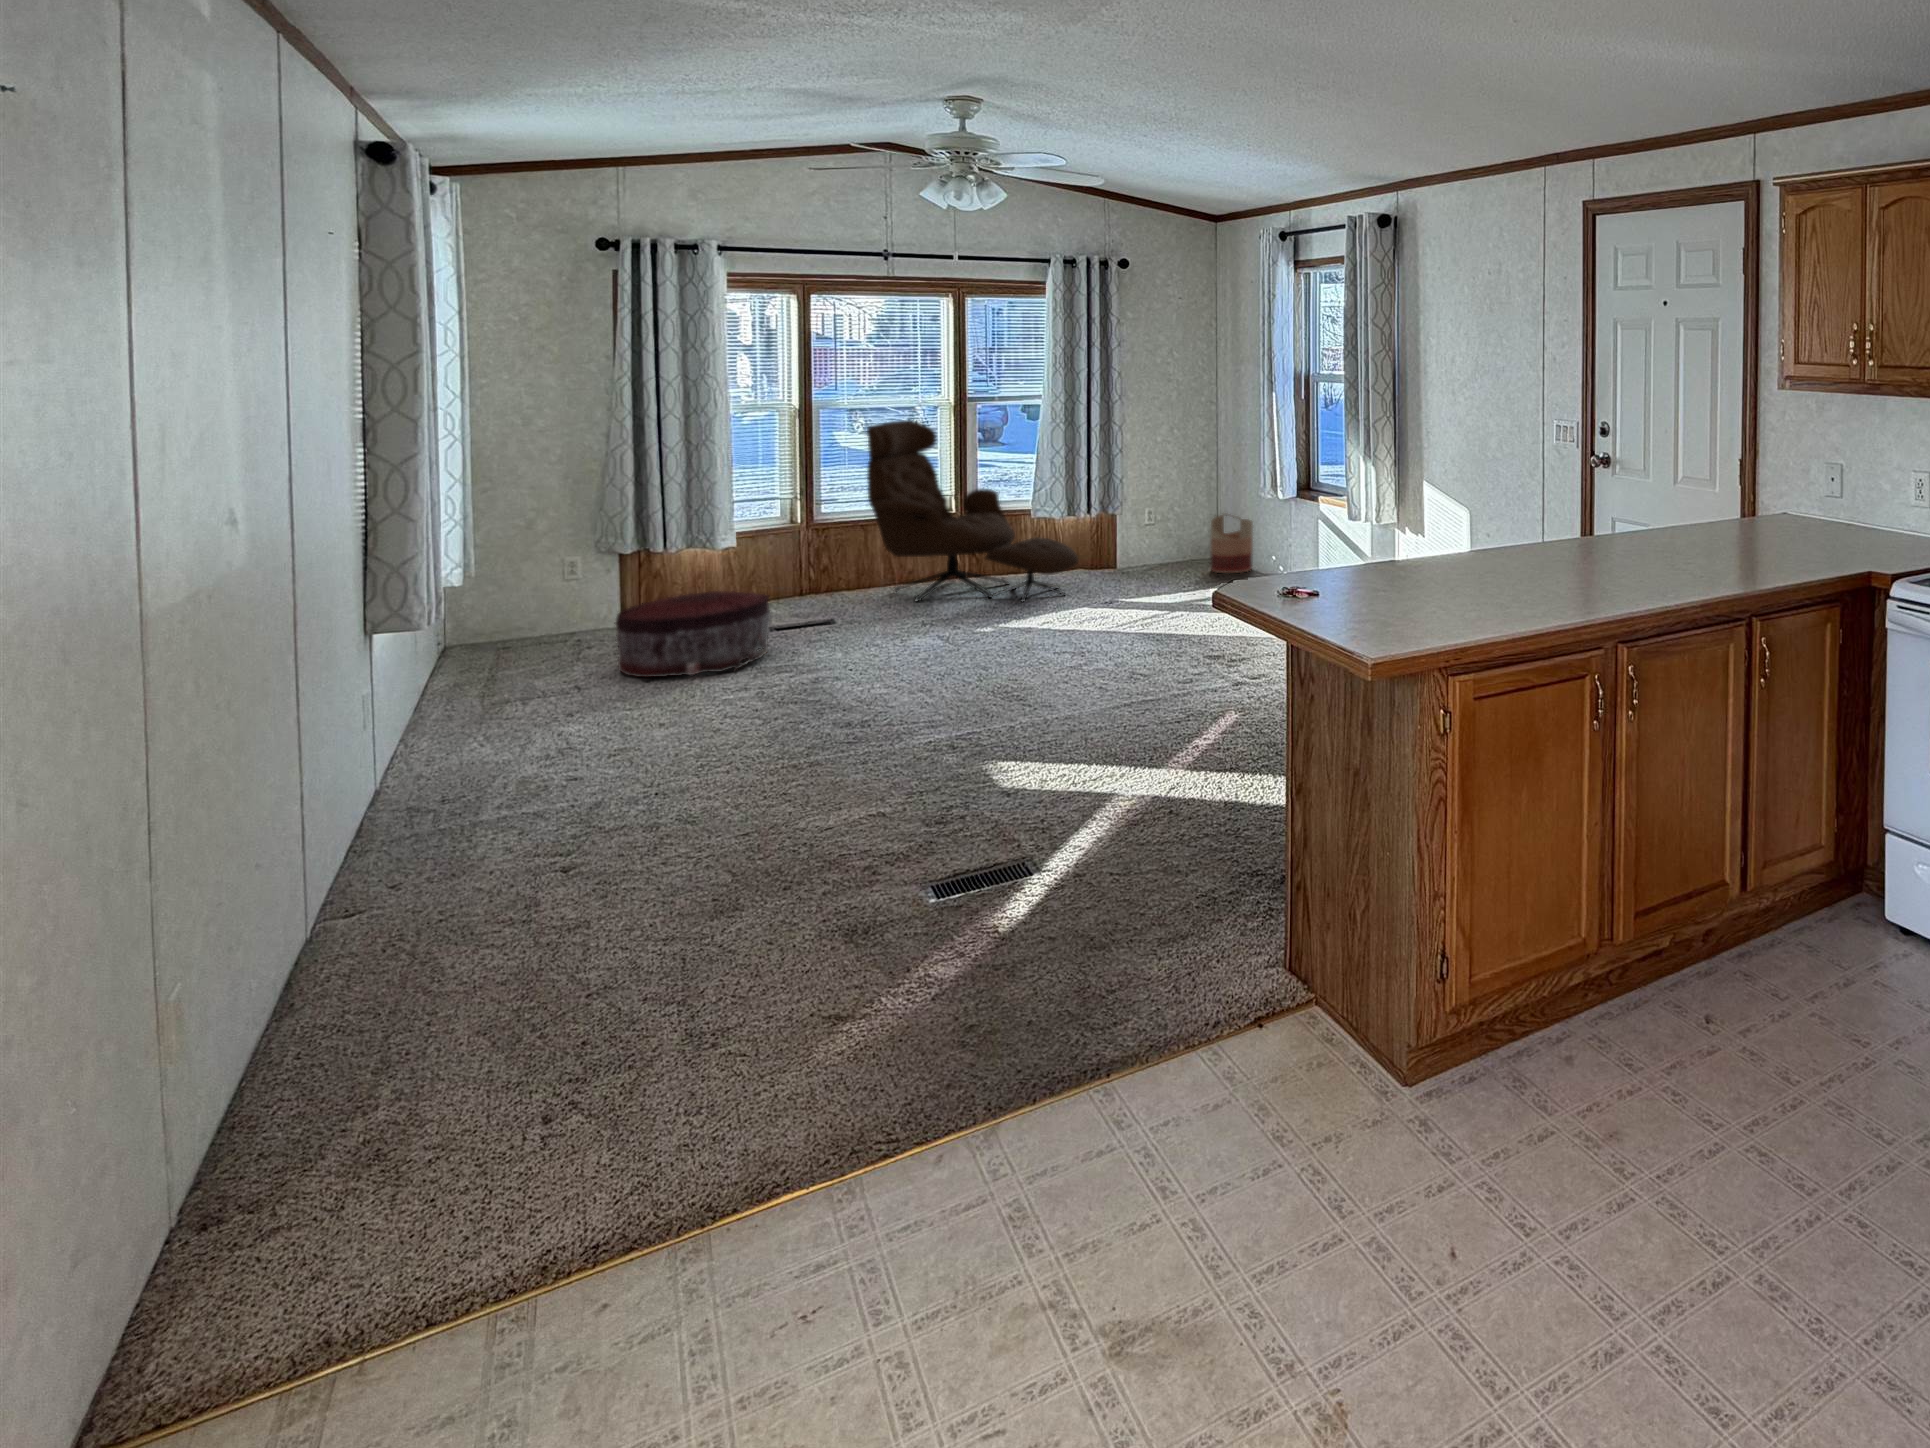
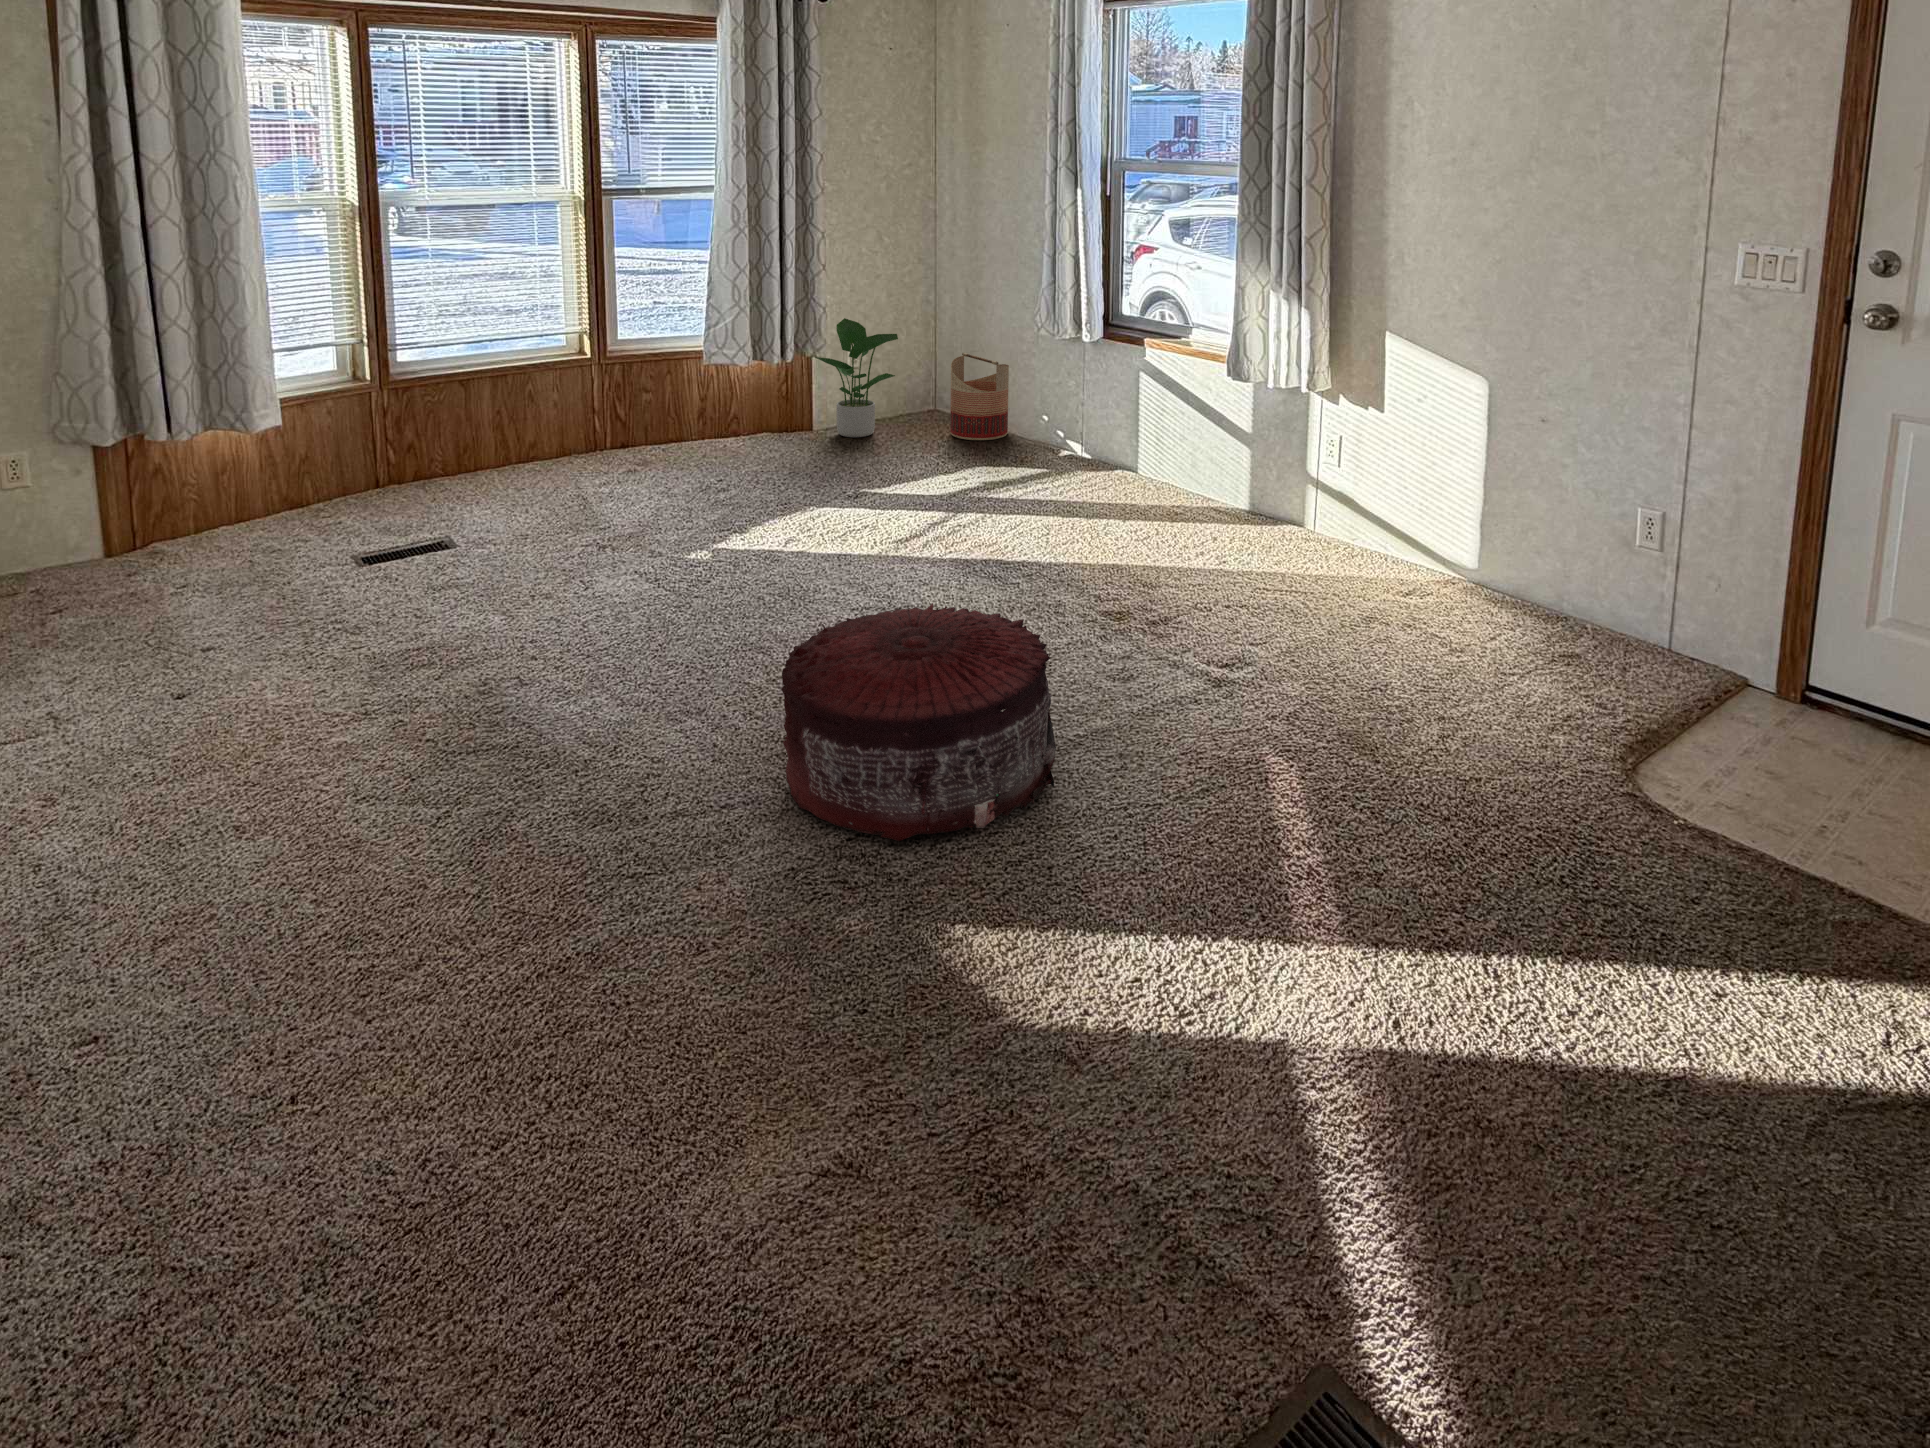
lounge chair: present [867,420,1078,602] -> none [470,222,788,501]
potted plant: none [1112,489,1174,572] -> present [816,318,898,437]
pouf: present [614,591,770,677] -> present [781,603,1056,841]

